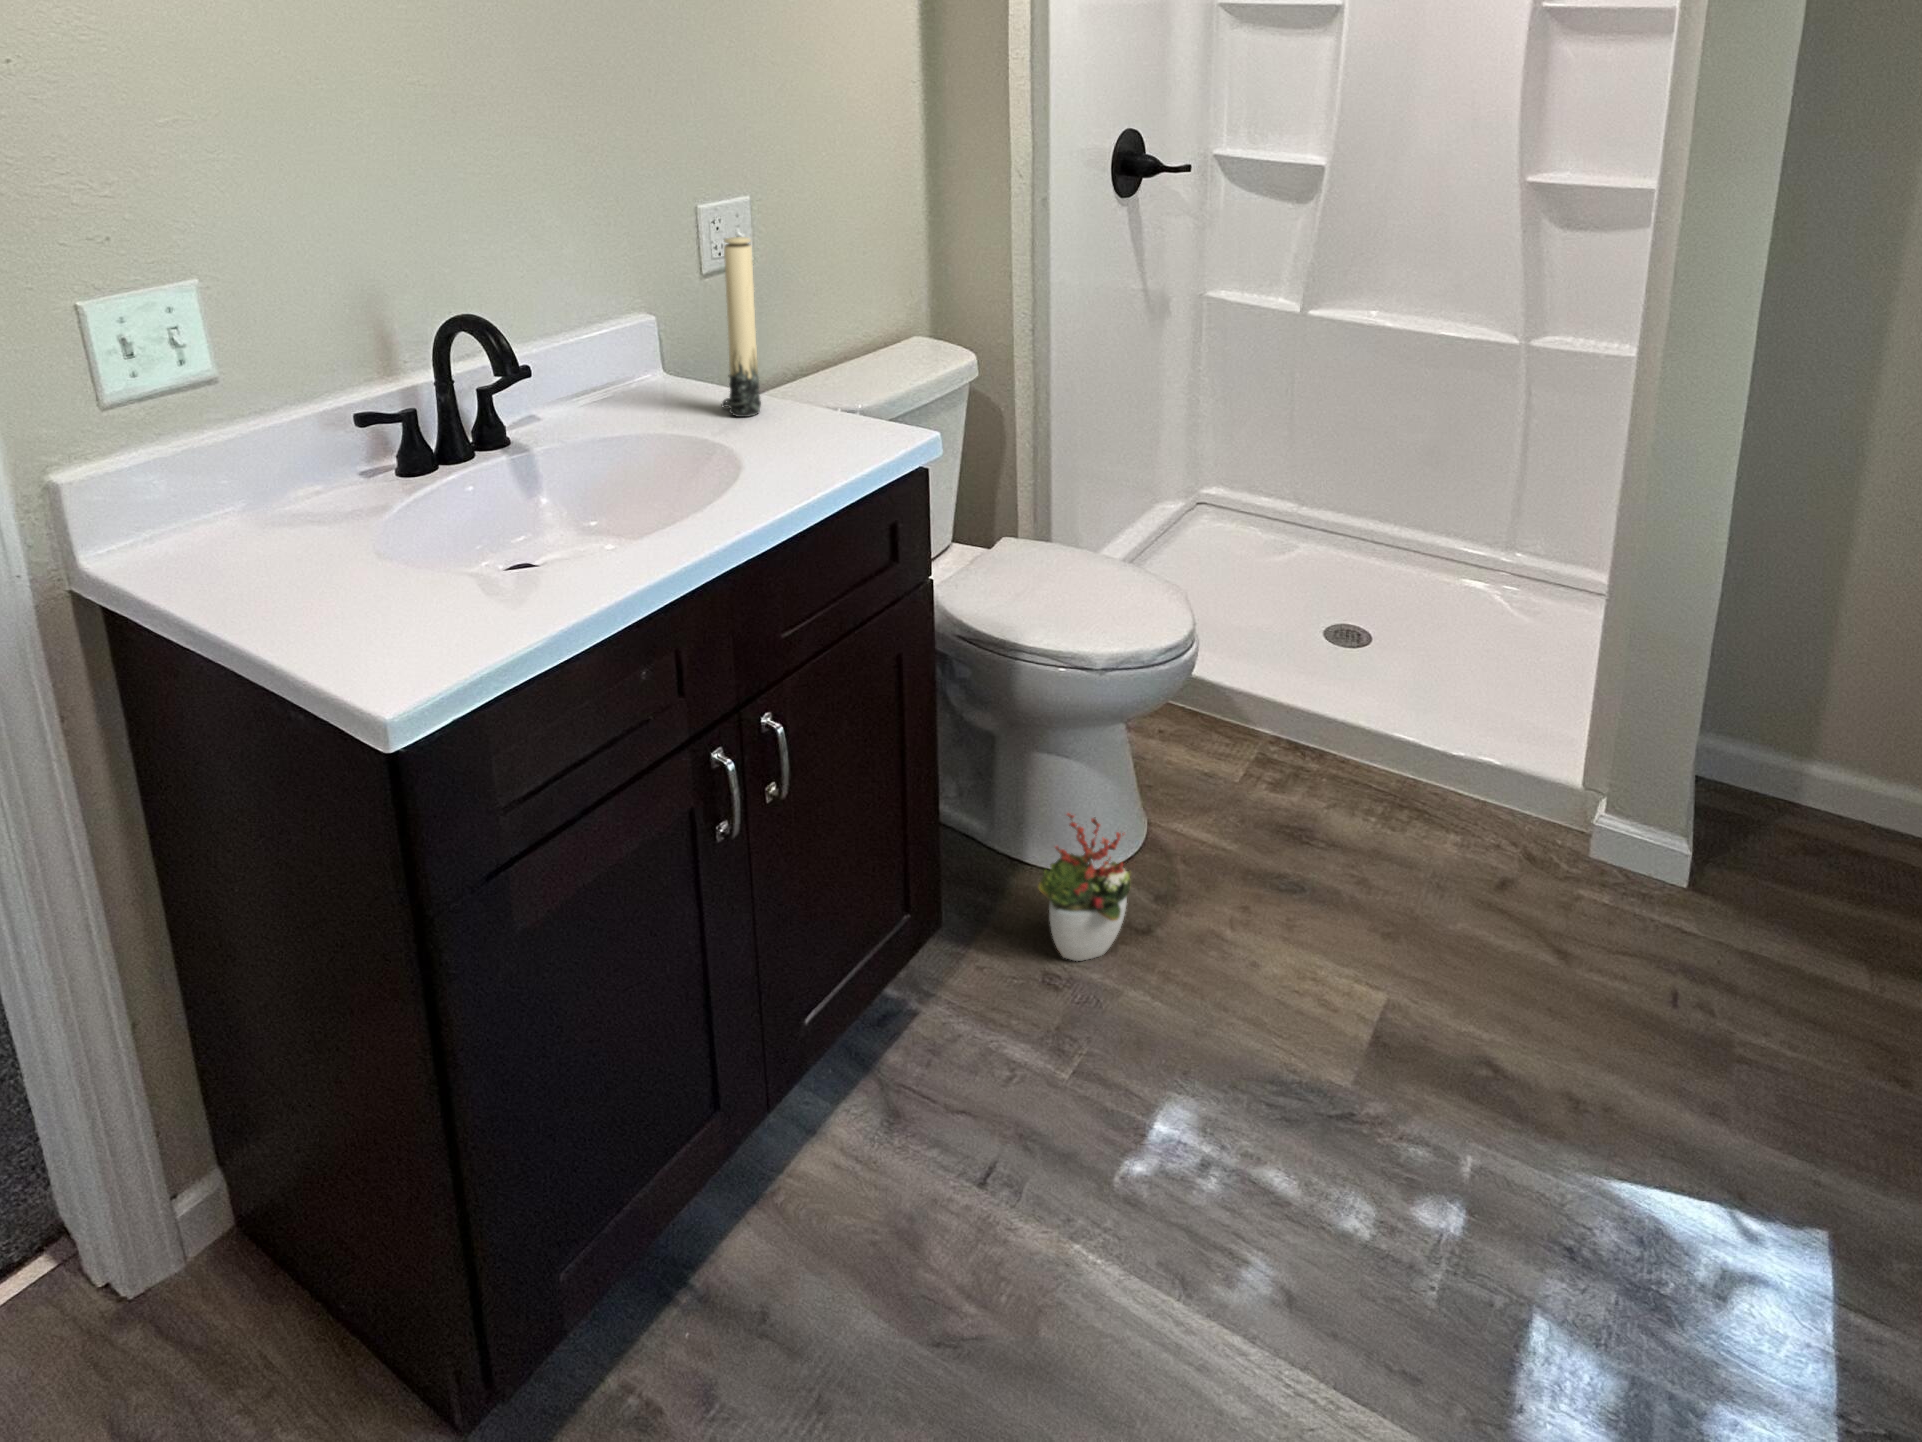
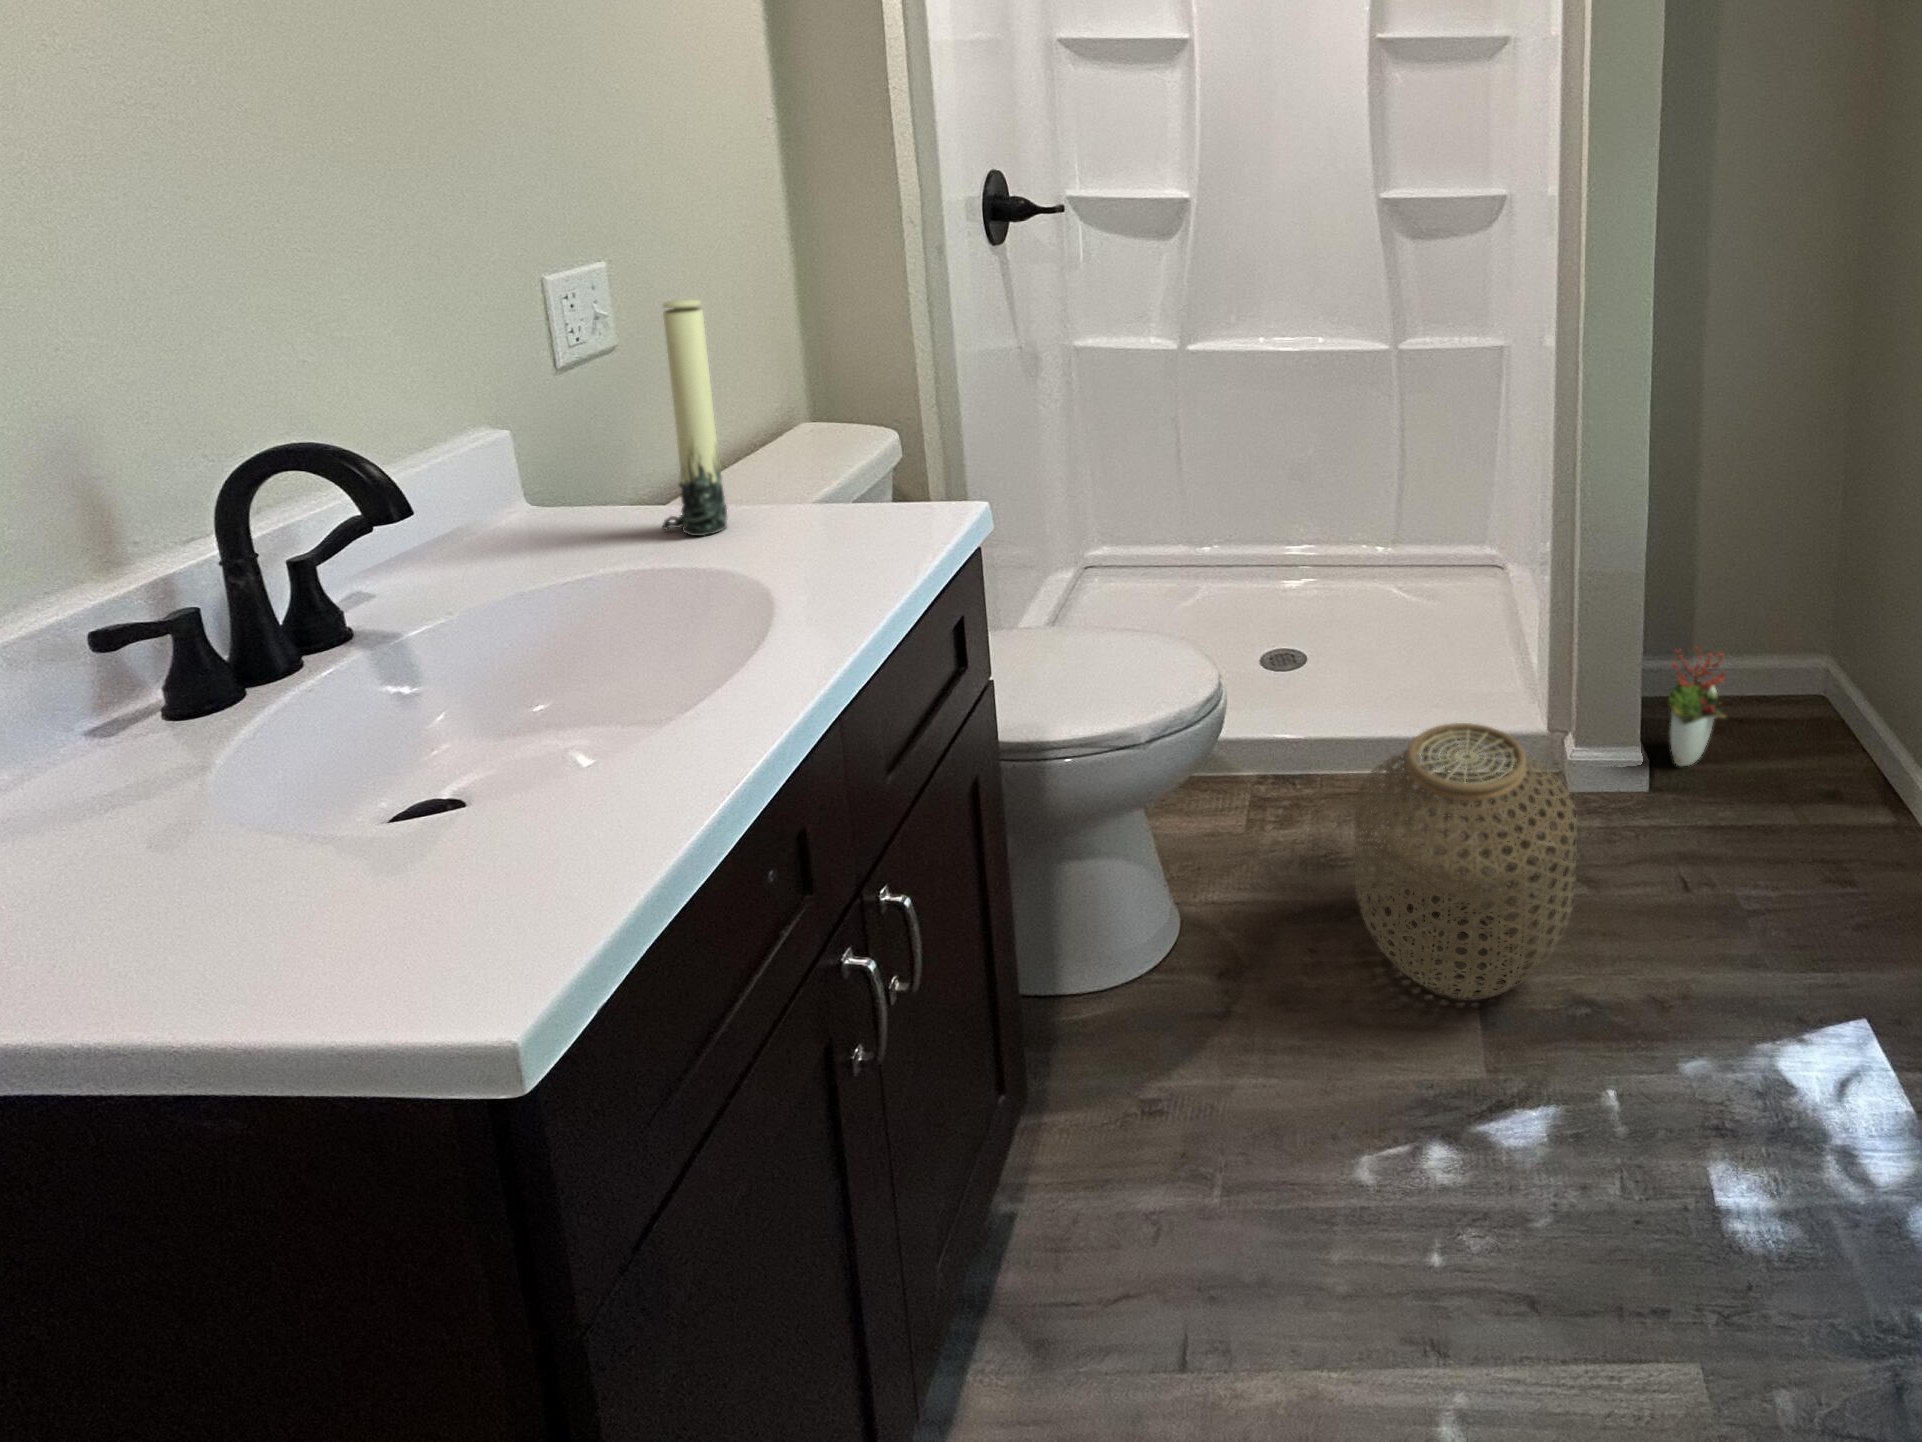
woven basket: none [1277,743,1522,1028] -> present [1354,723,1578,999]
decorative plant: present [1038,813,1131,961] -> present [1669,646,1726,766]

